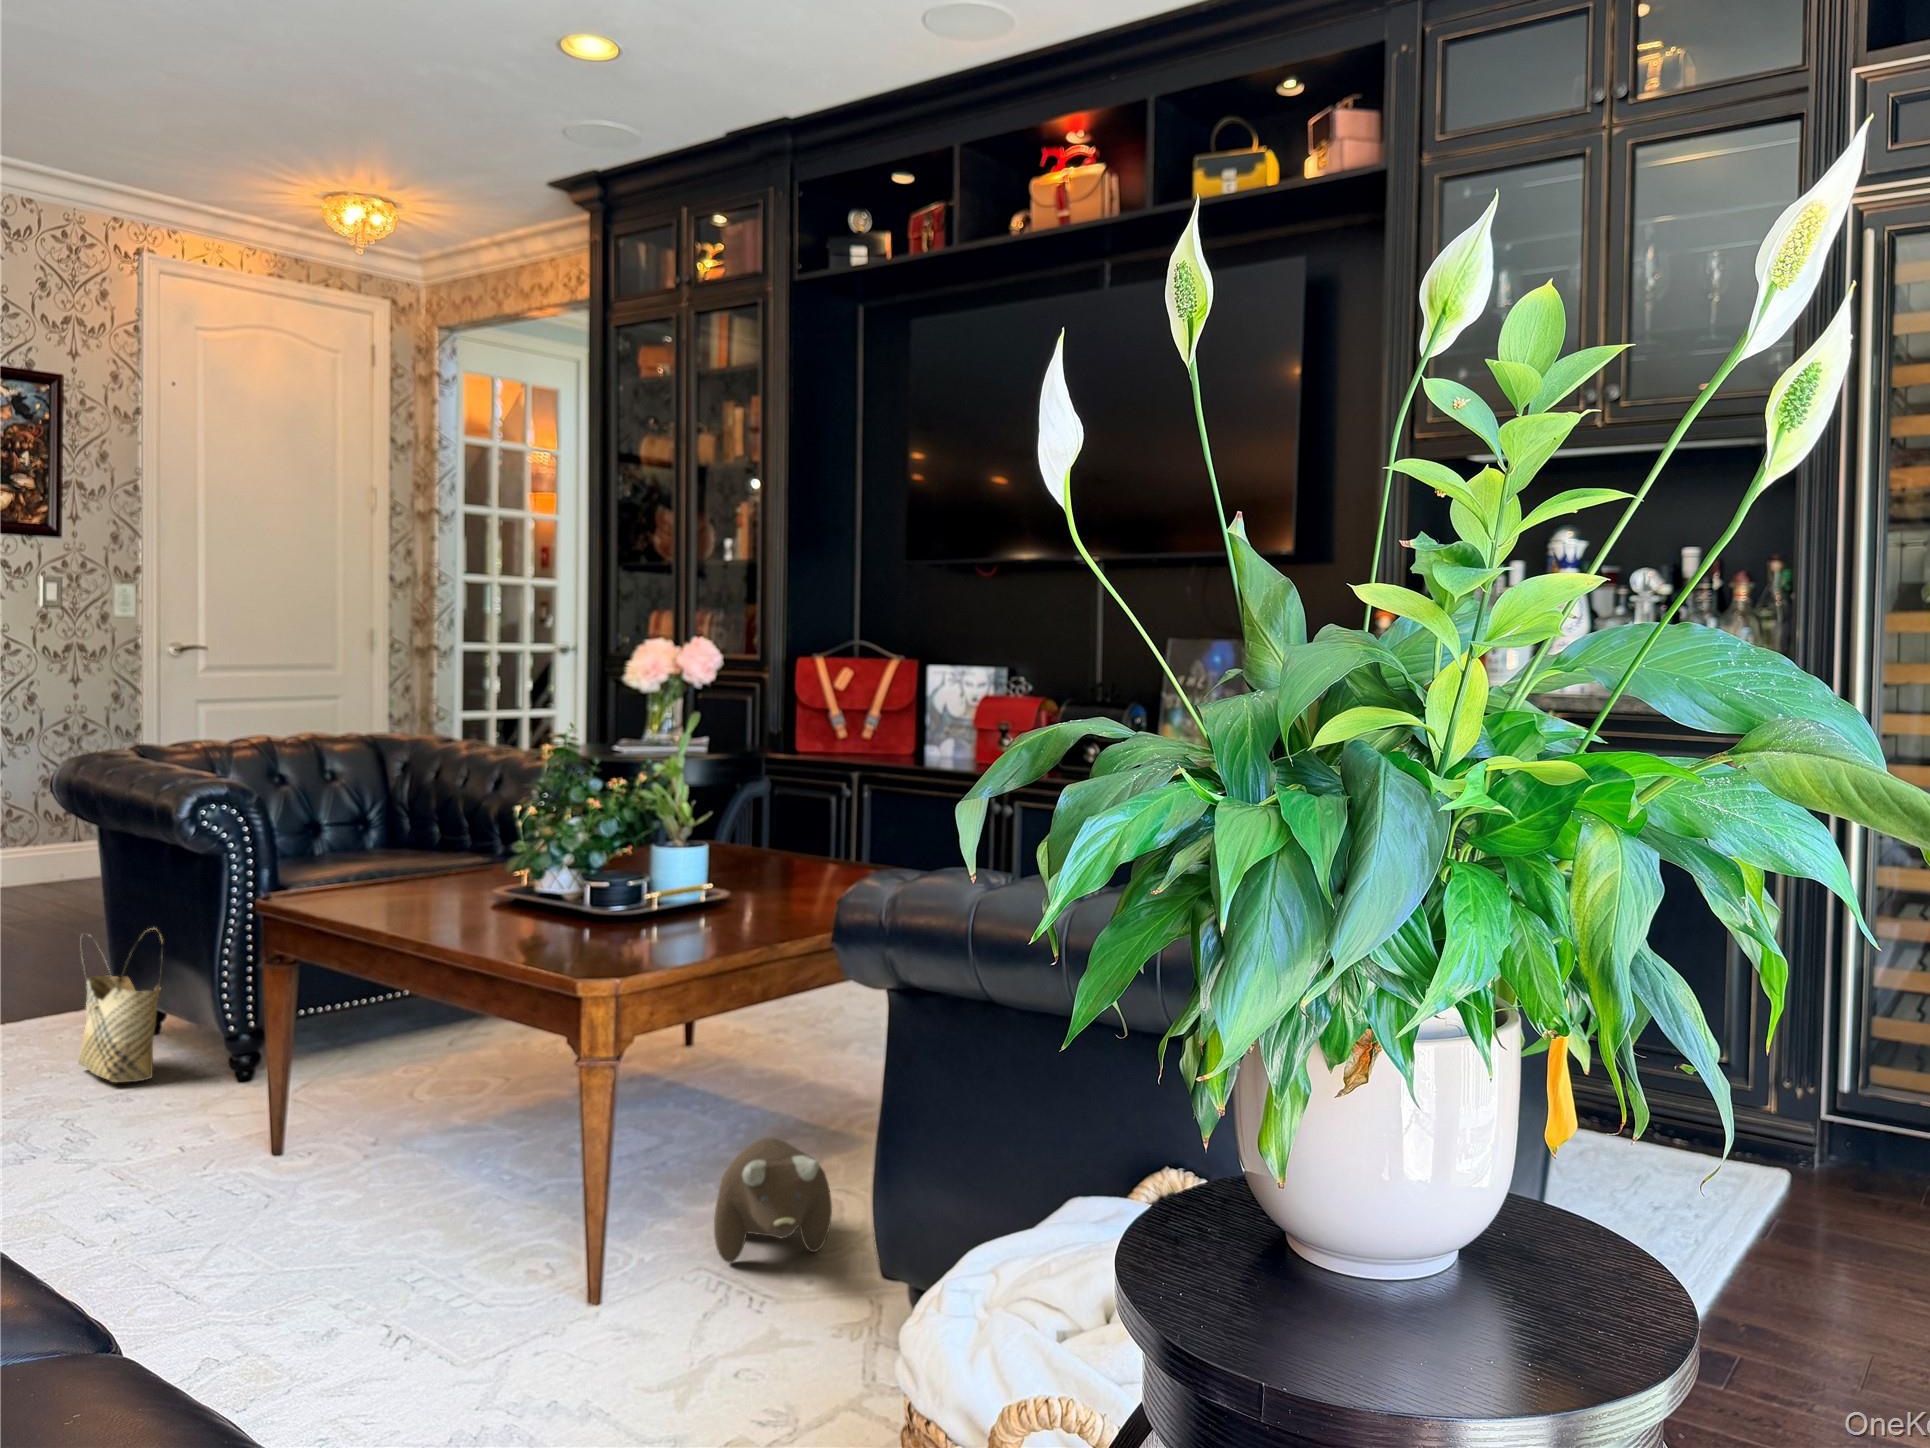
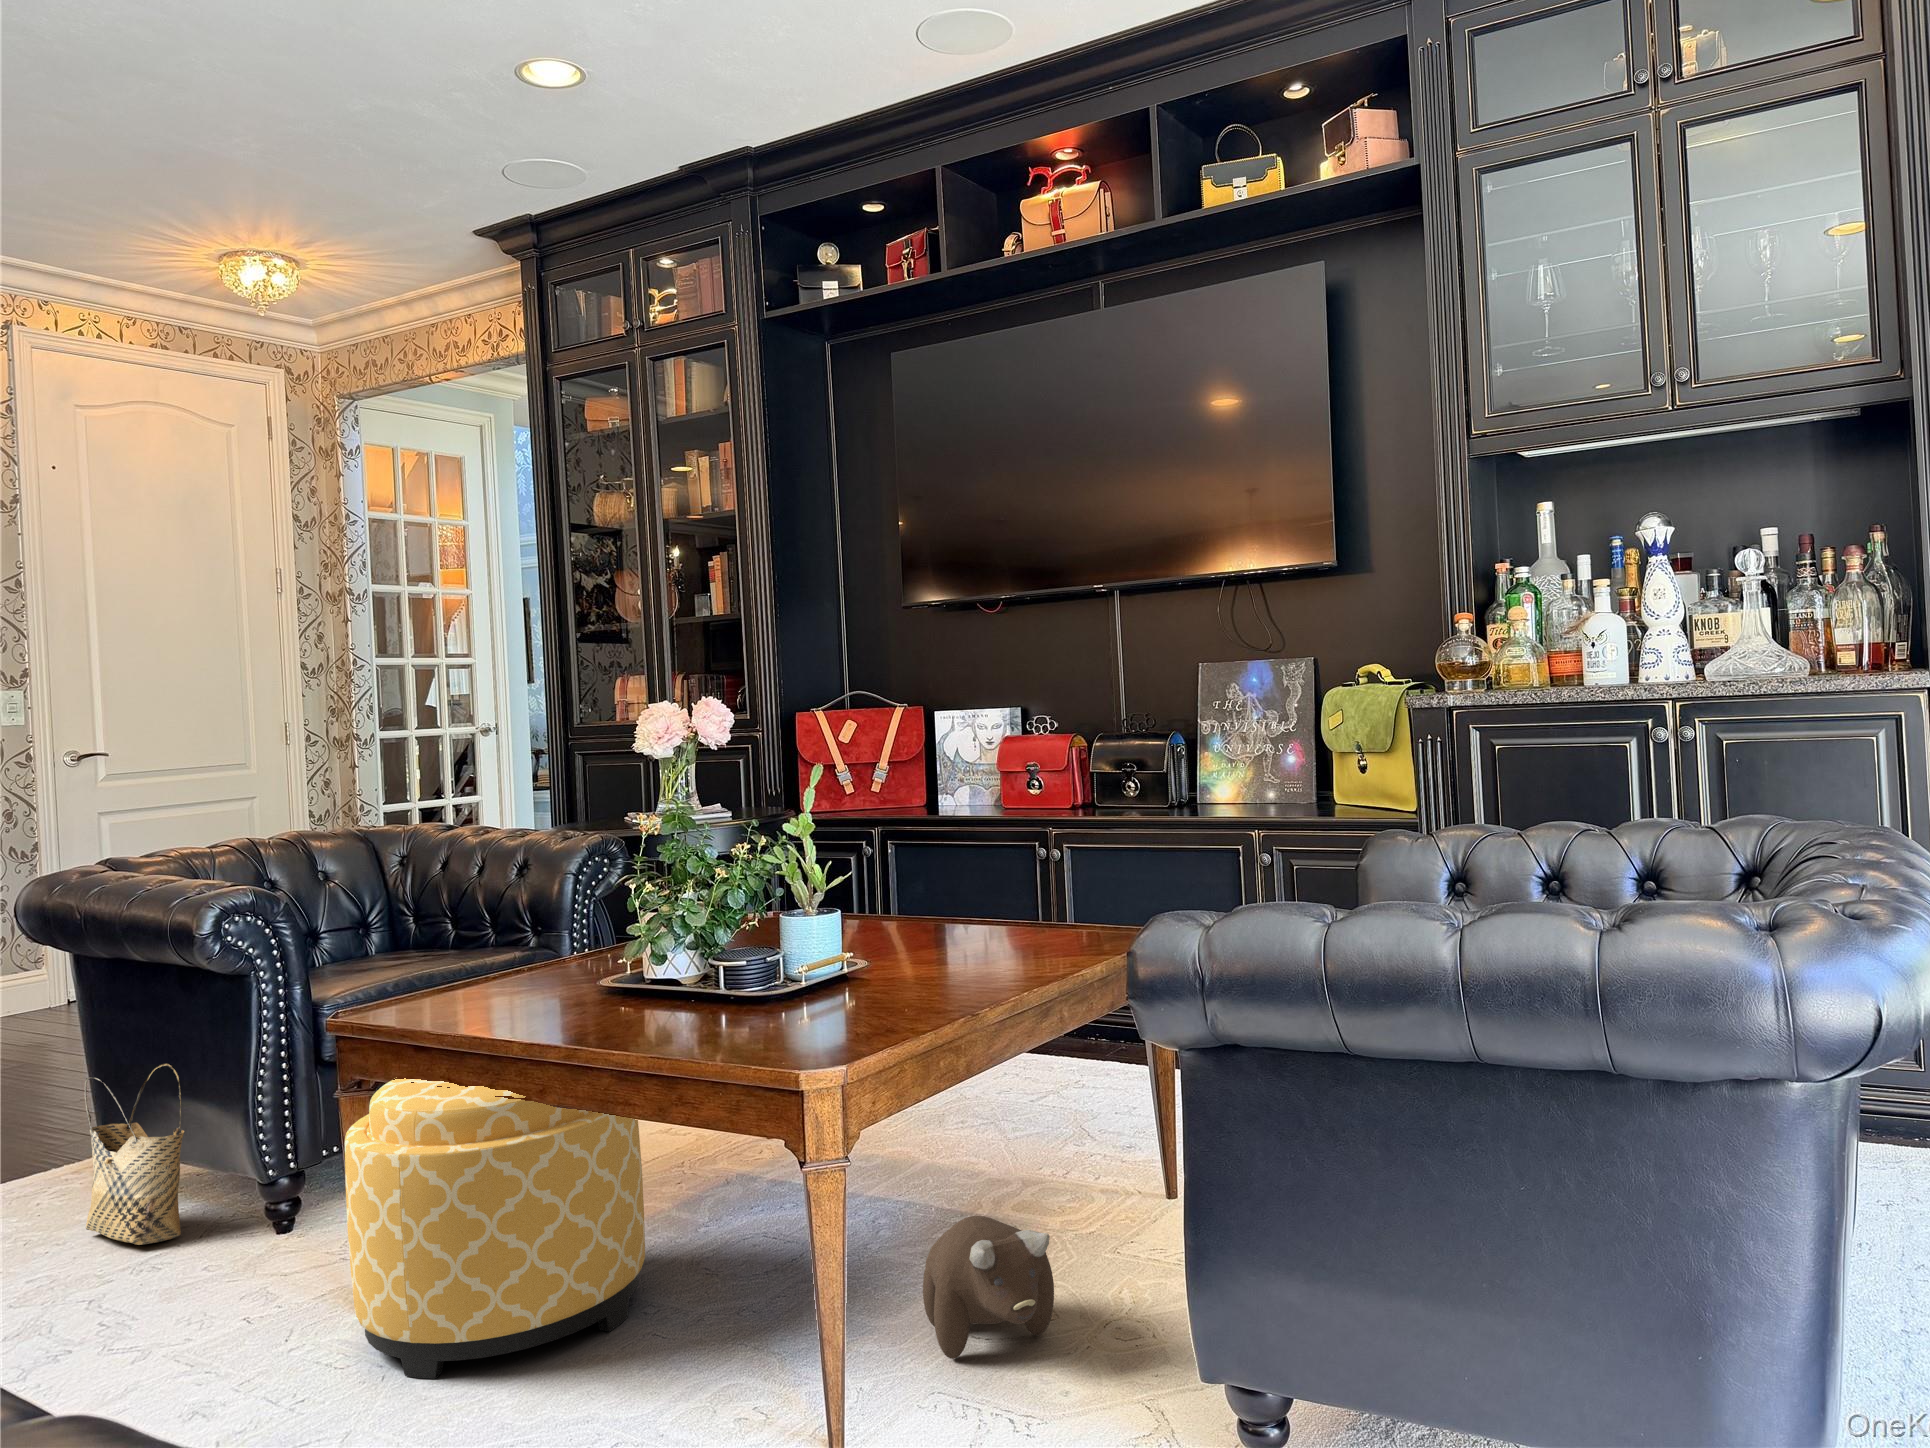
ottoman: none [239,946,508,1225] -> present [345,1078,645,1379]

